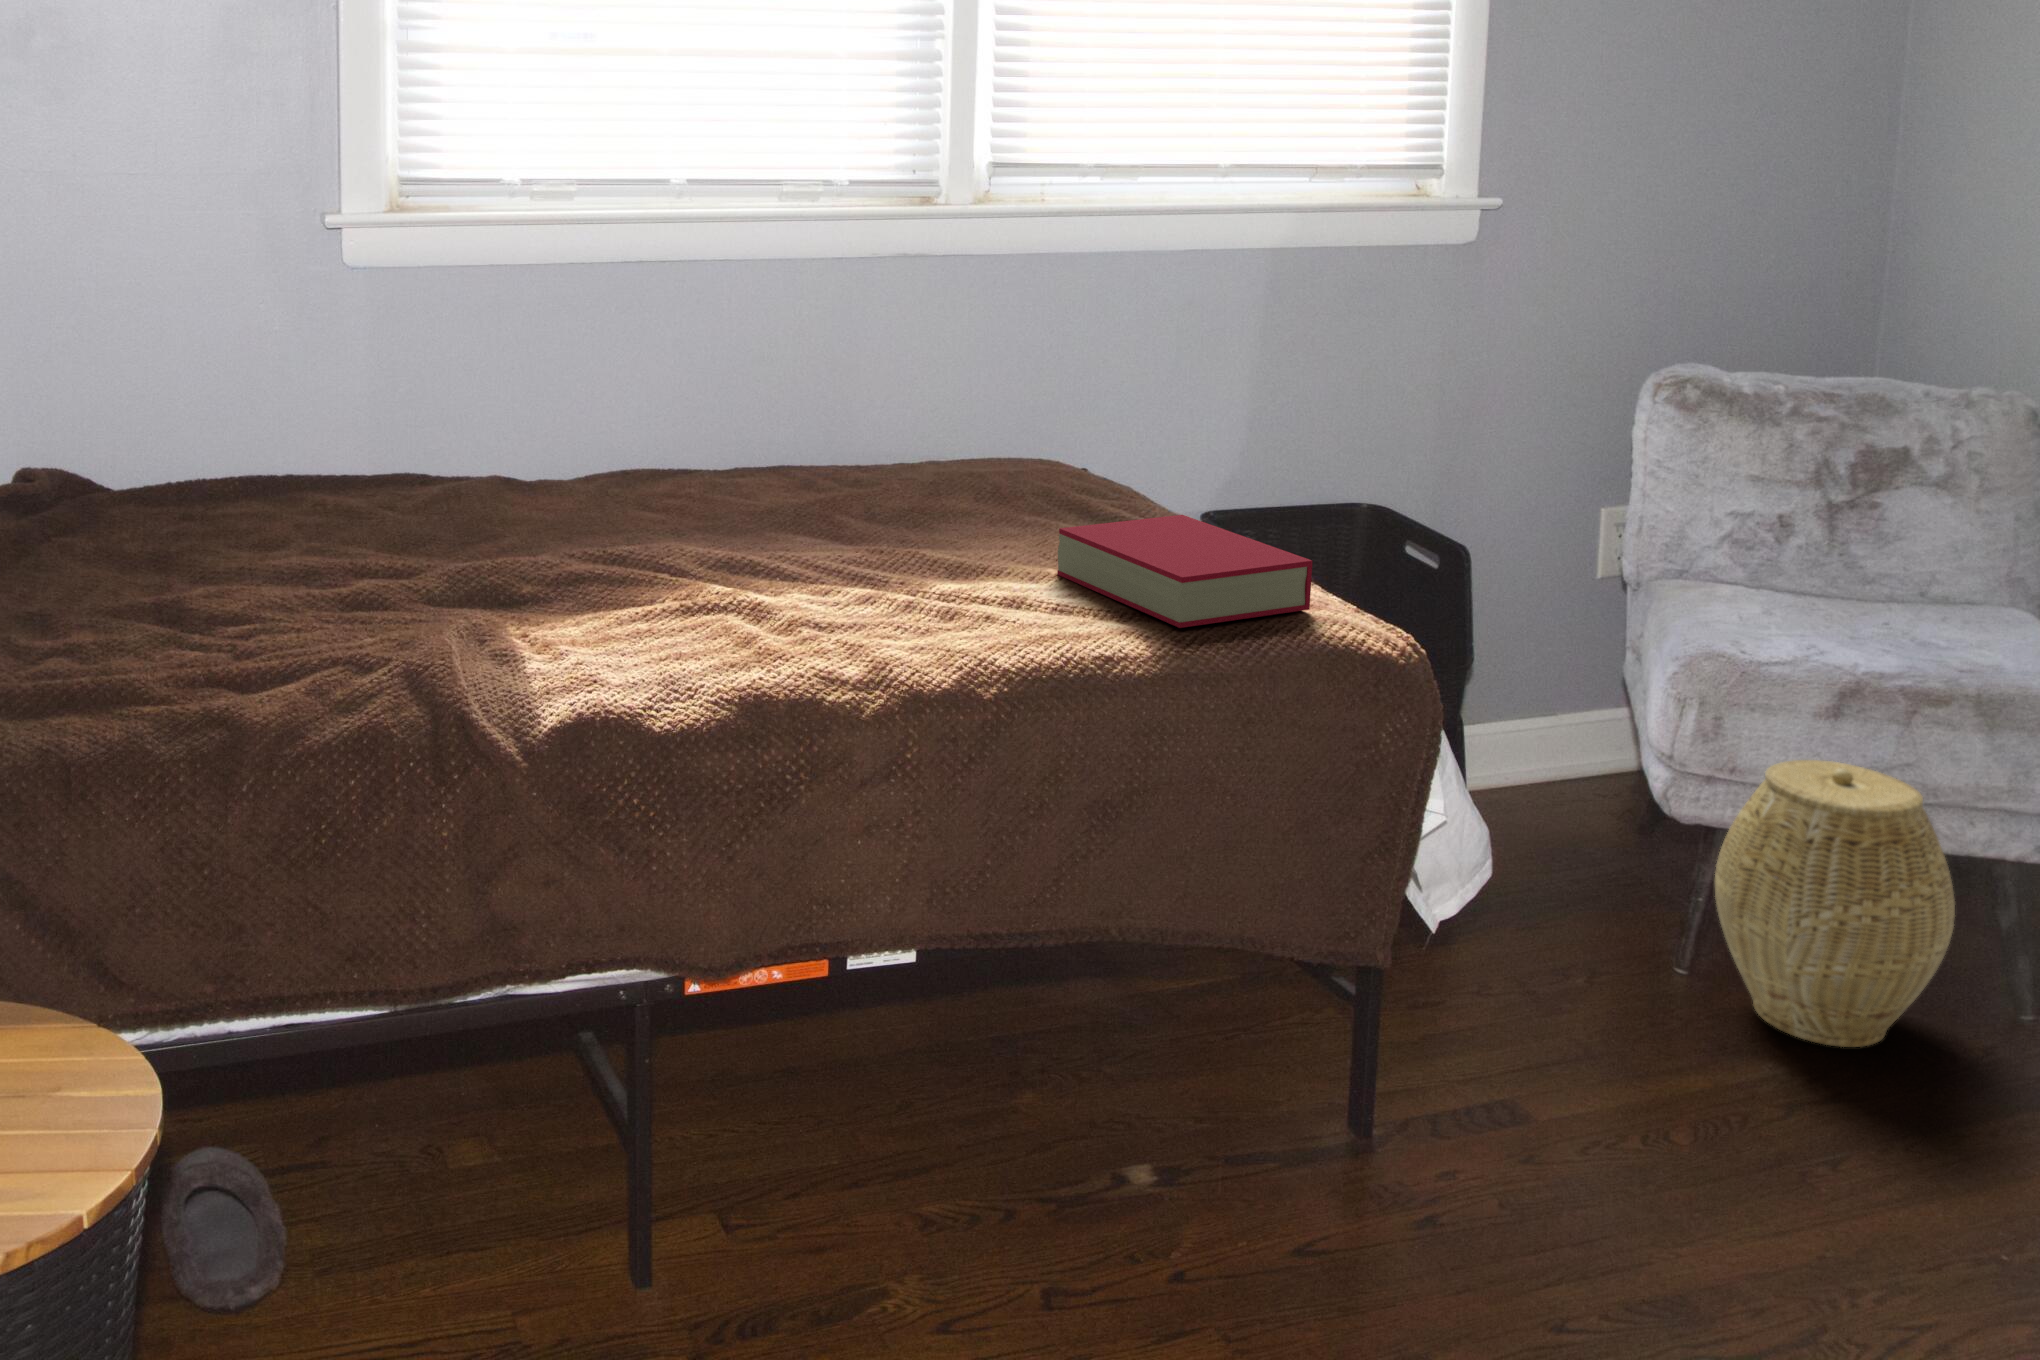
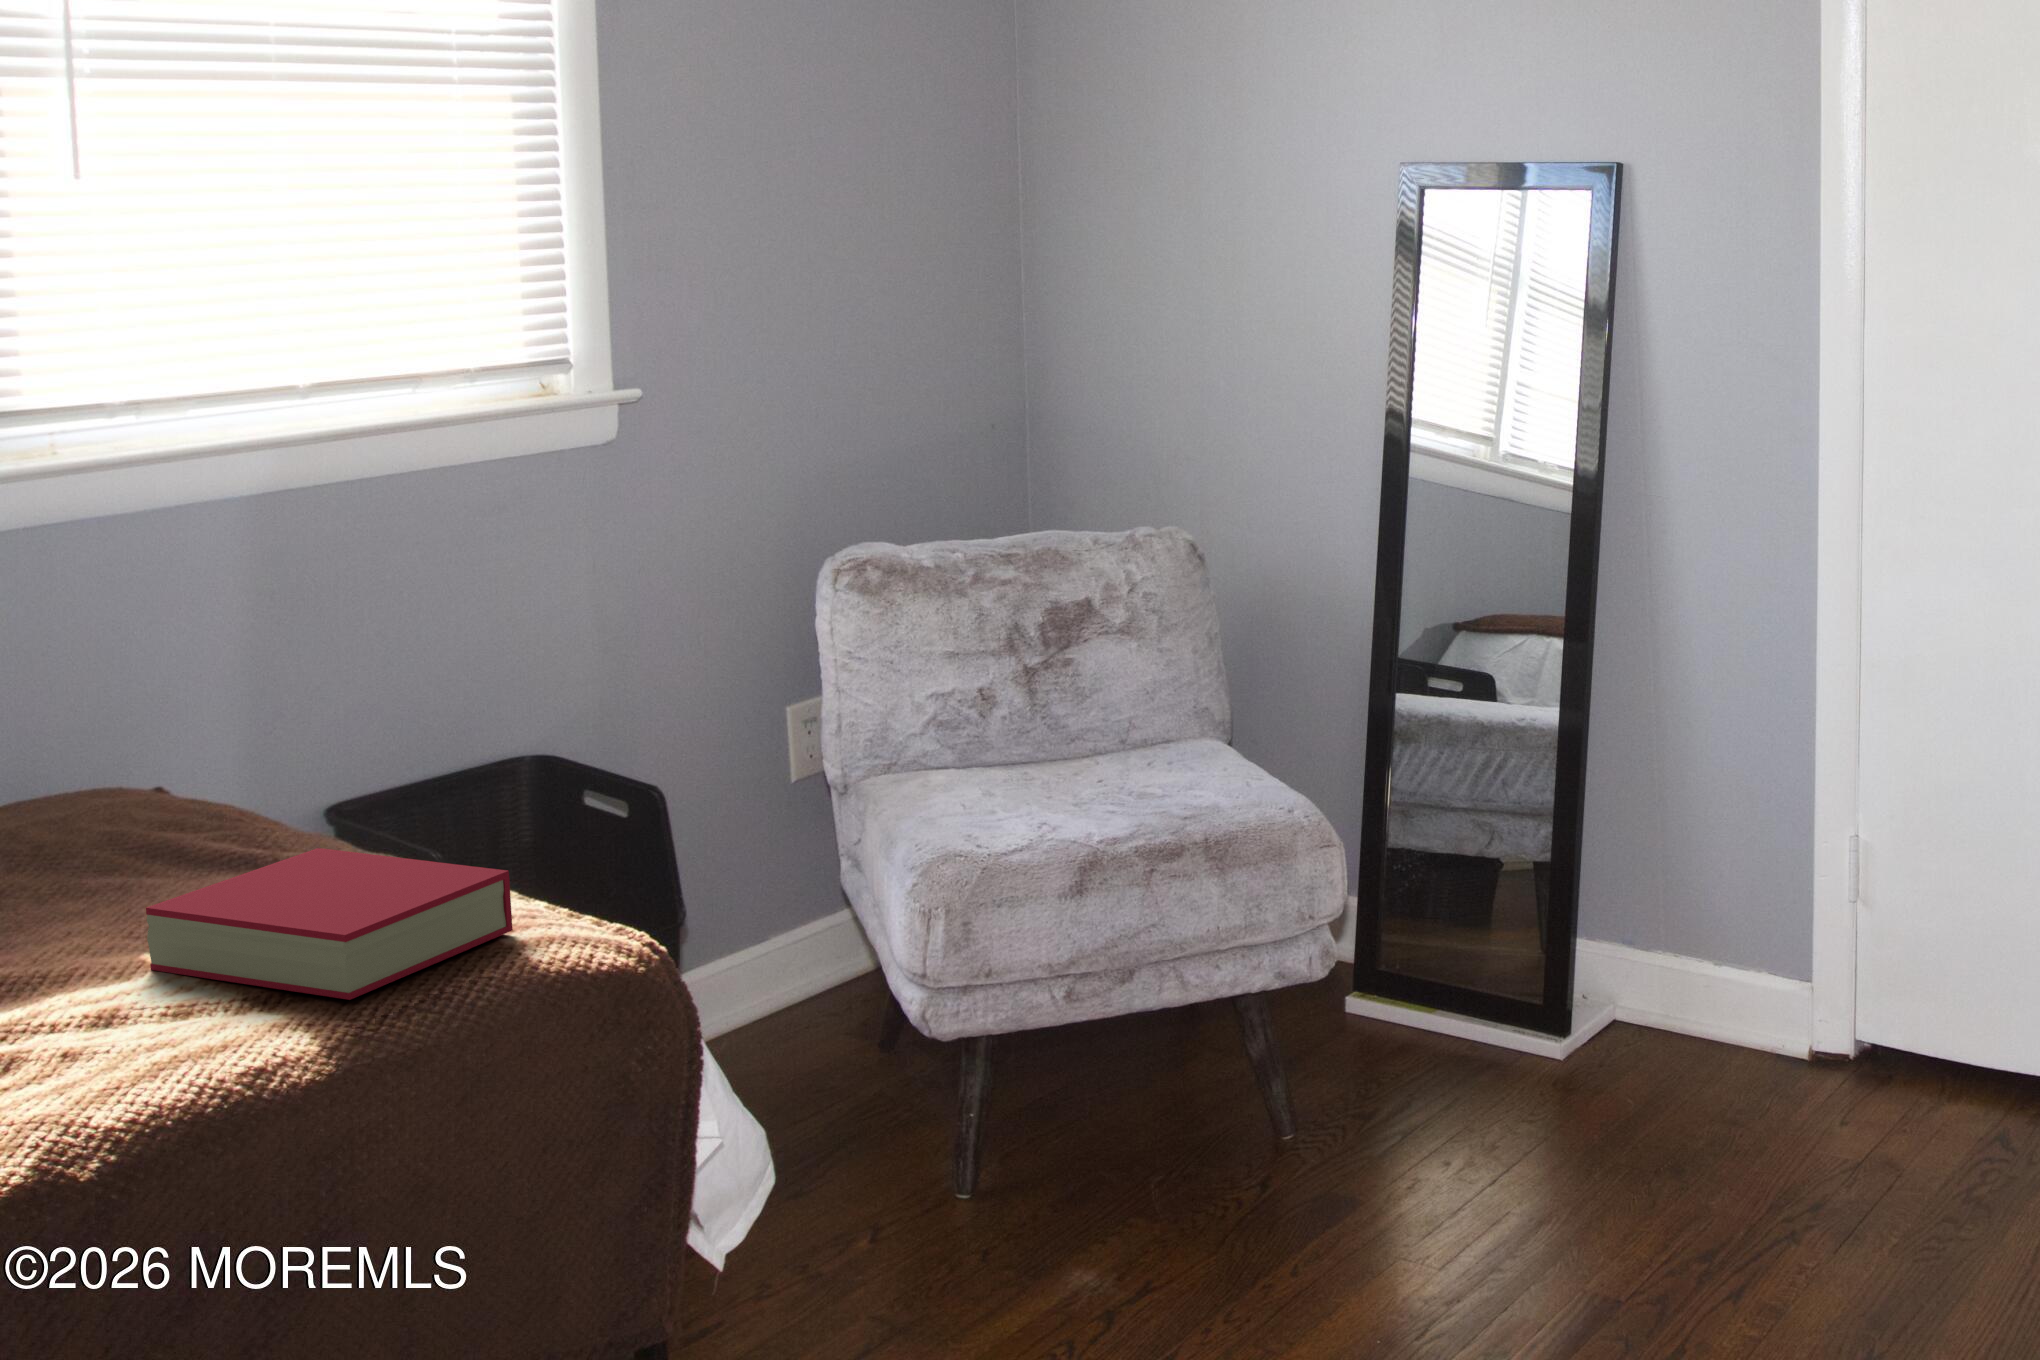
woven basket: present [1715,760,1955,1047] -> none [987,937,1209,1236]

